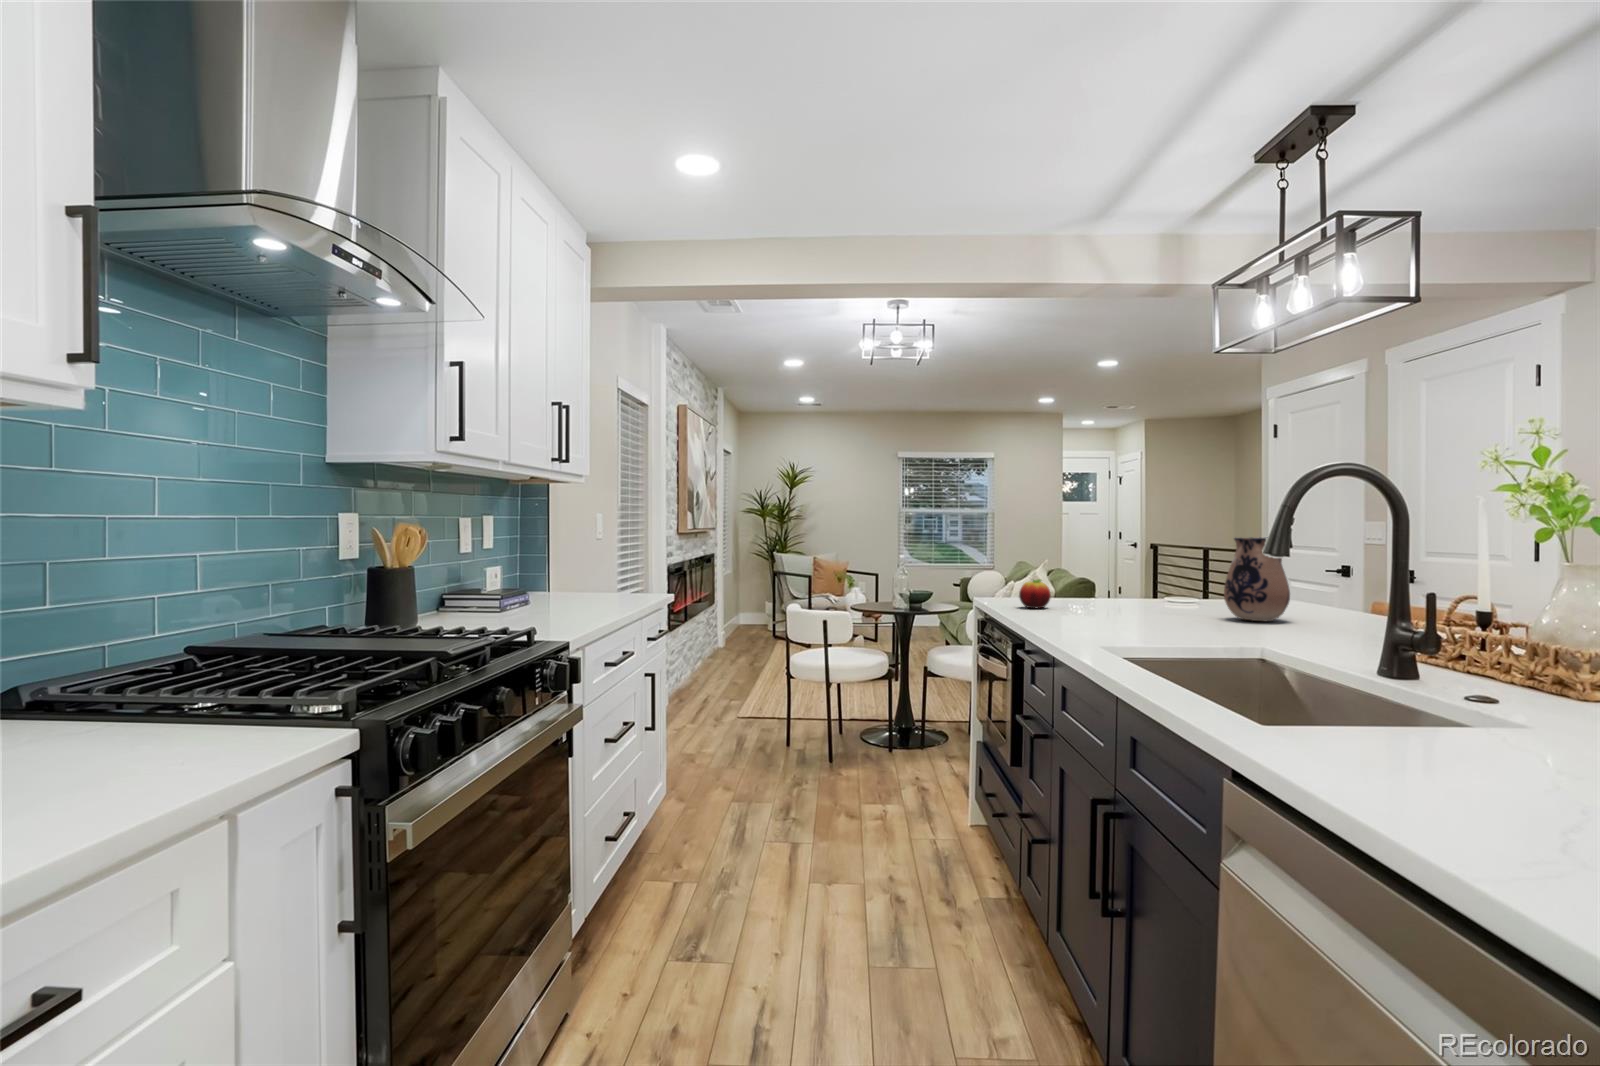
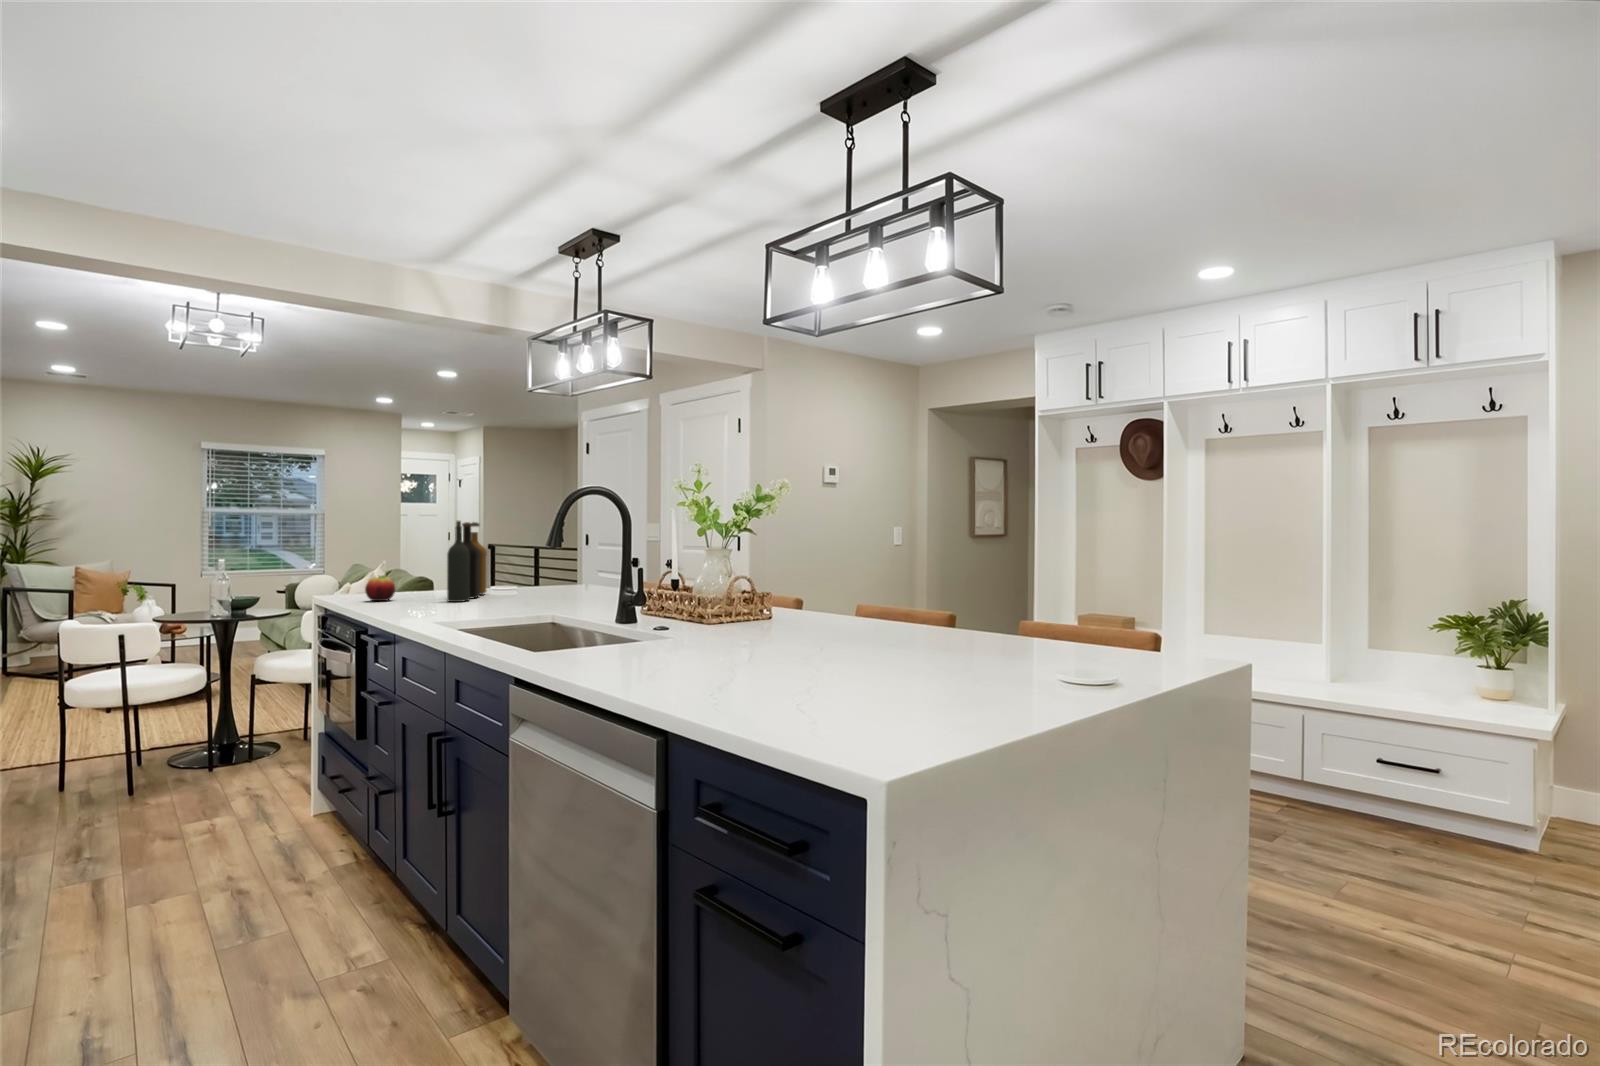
bottle: none [1109,517,1157,616] -> present [447,521,487,602]
ceramic pitcher: present [1224,538,1290,621] -> none [536,536,581,598]

